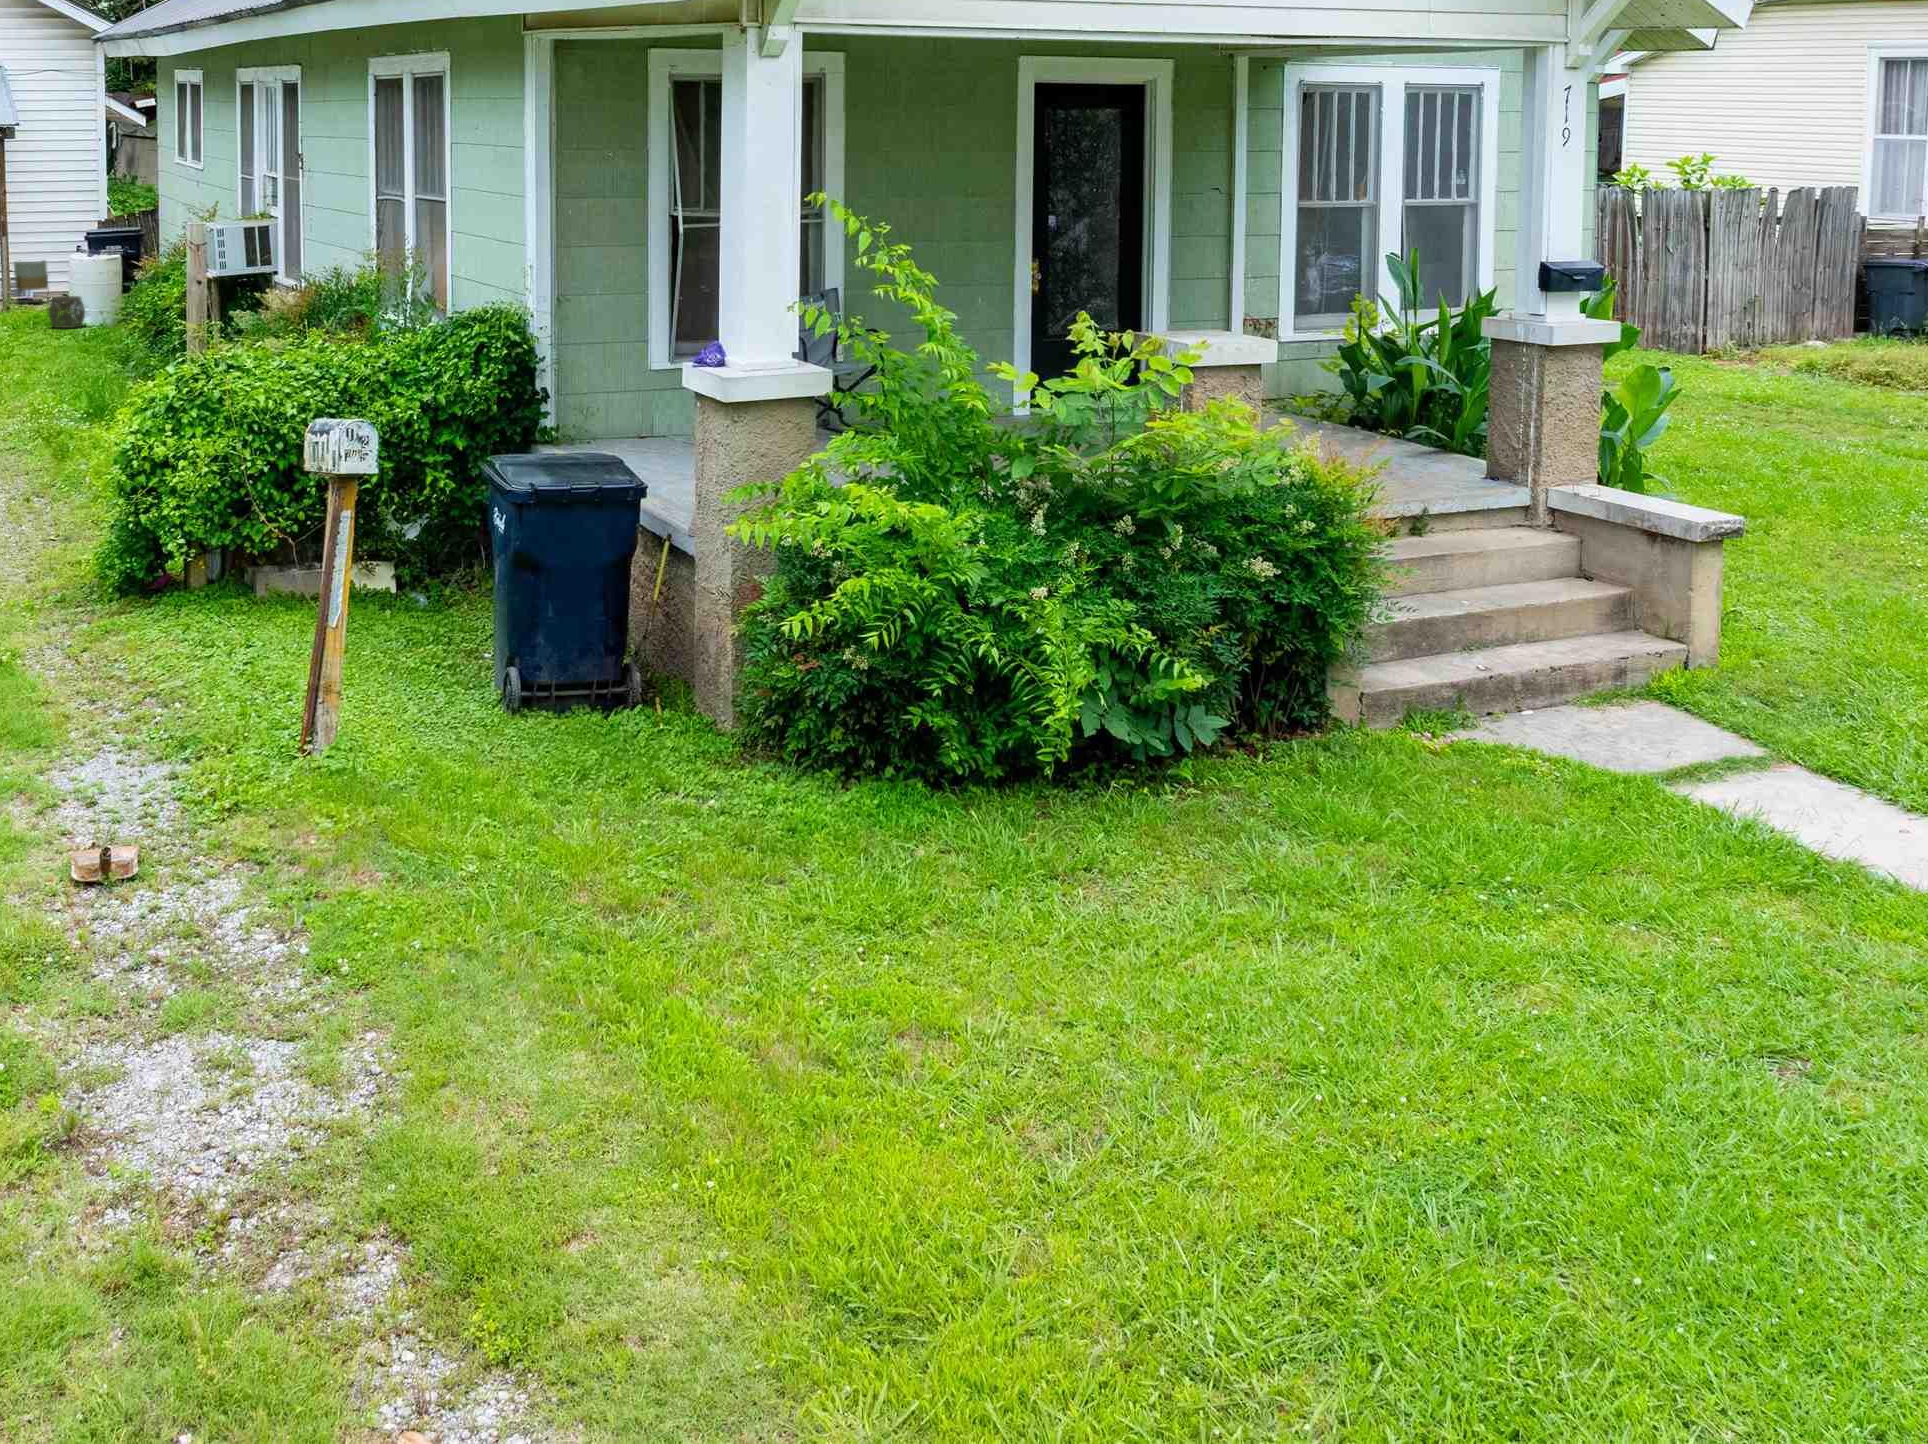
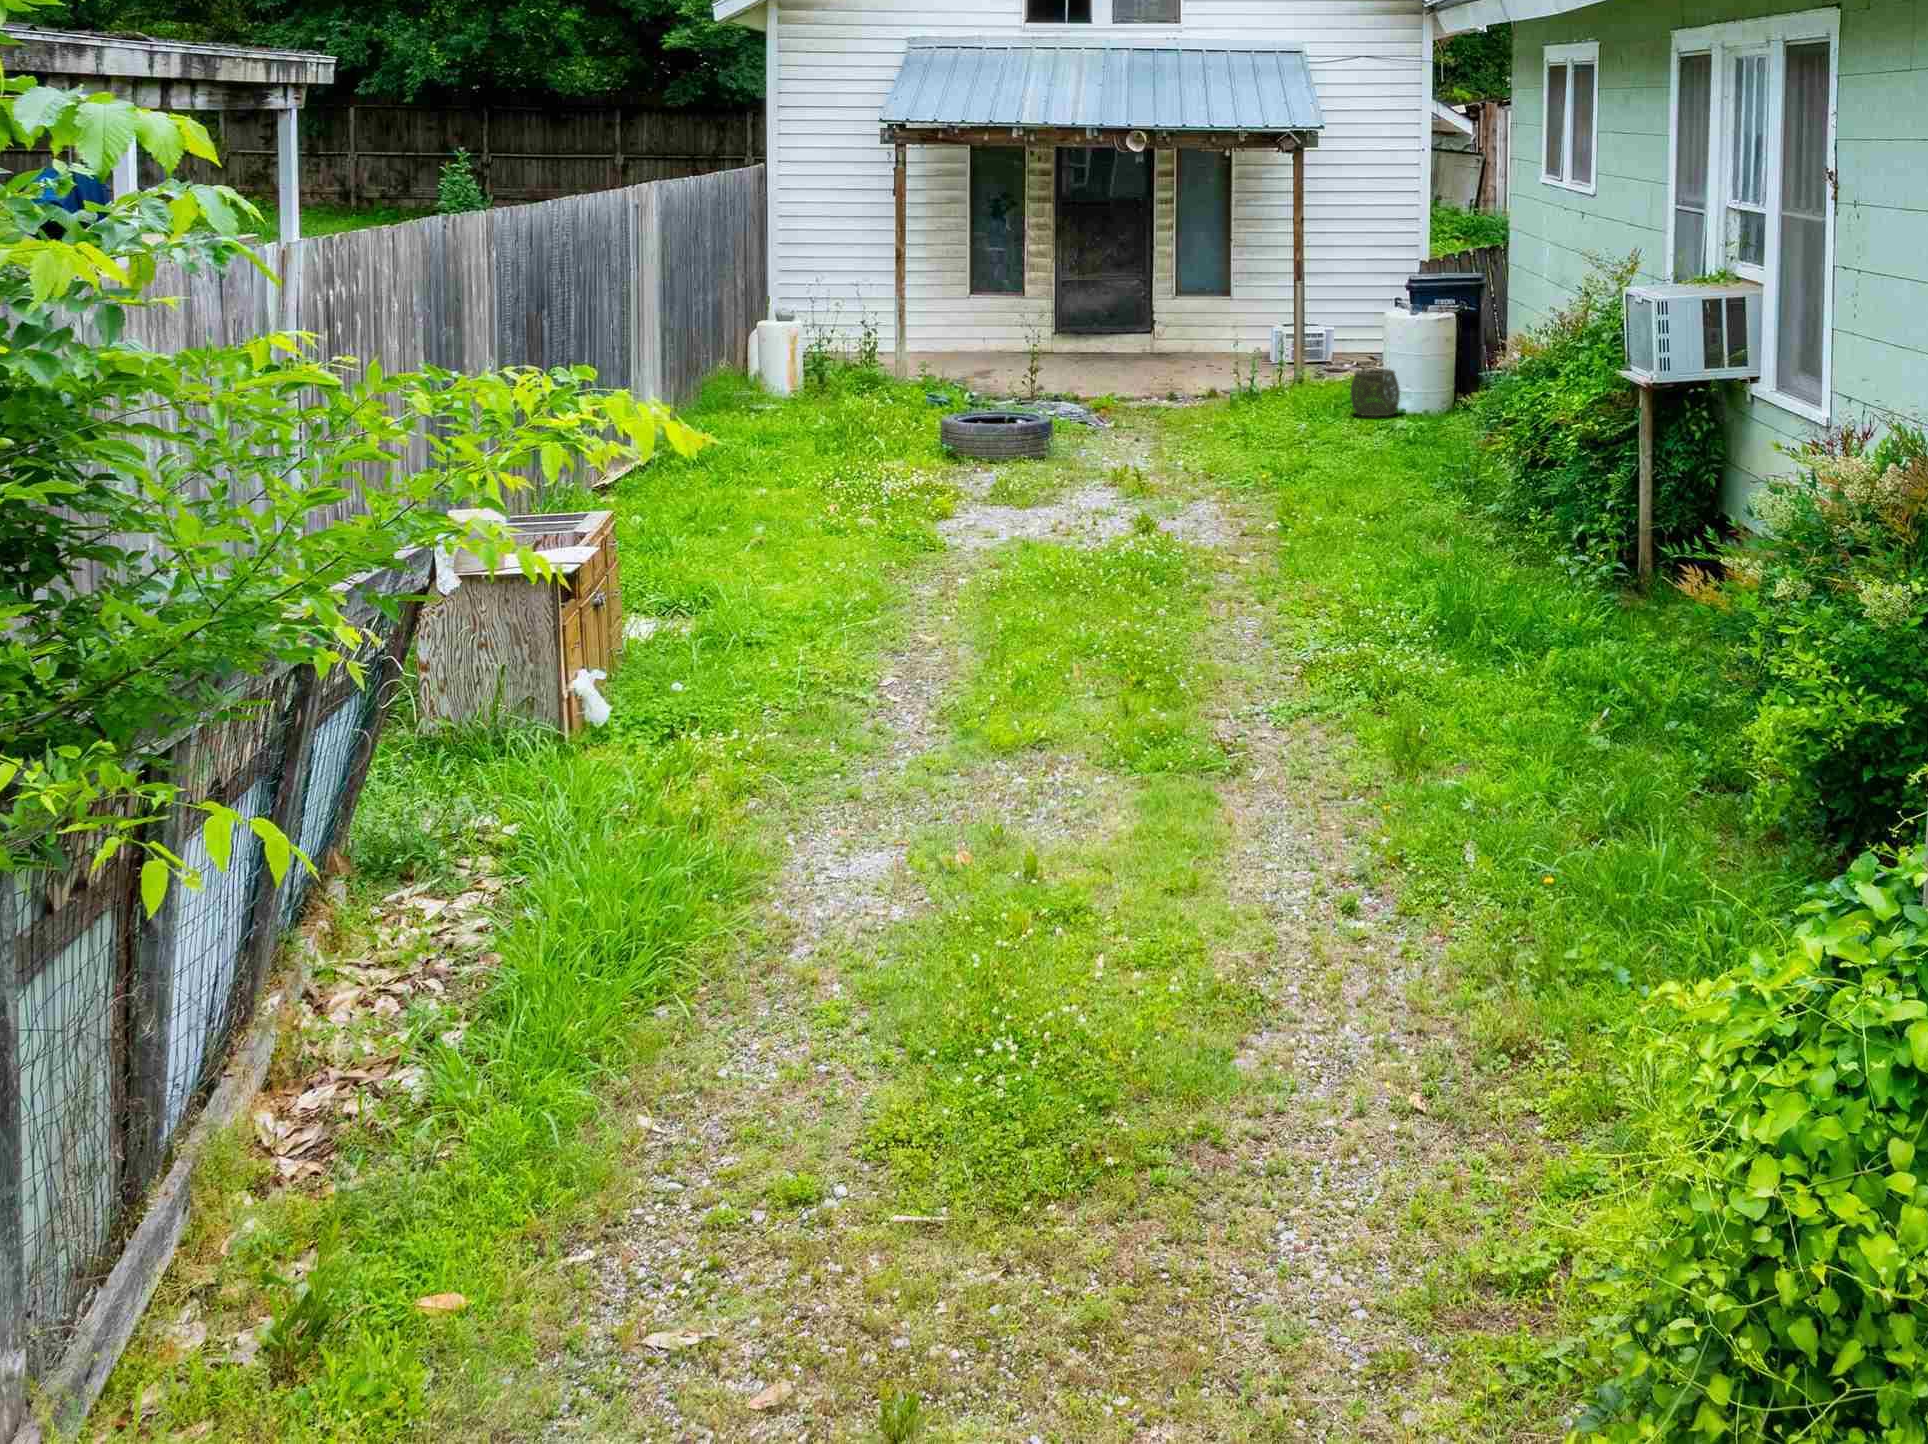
planter: present [14,260,48,291] -> none [1307,308,1350,368]

